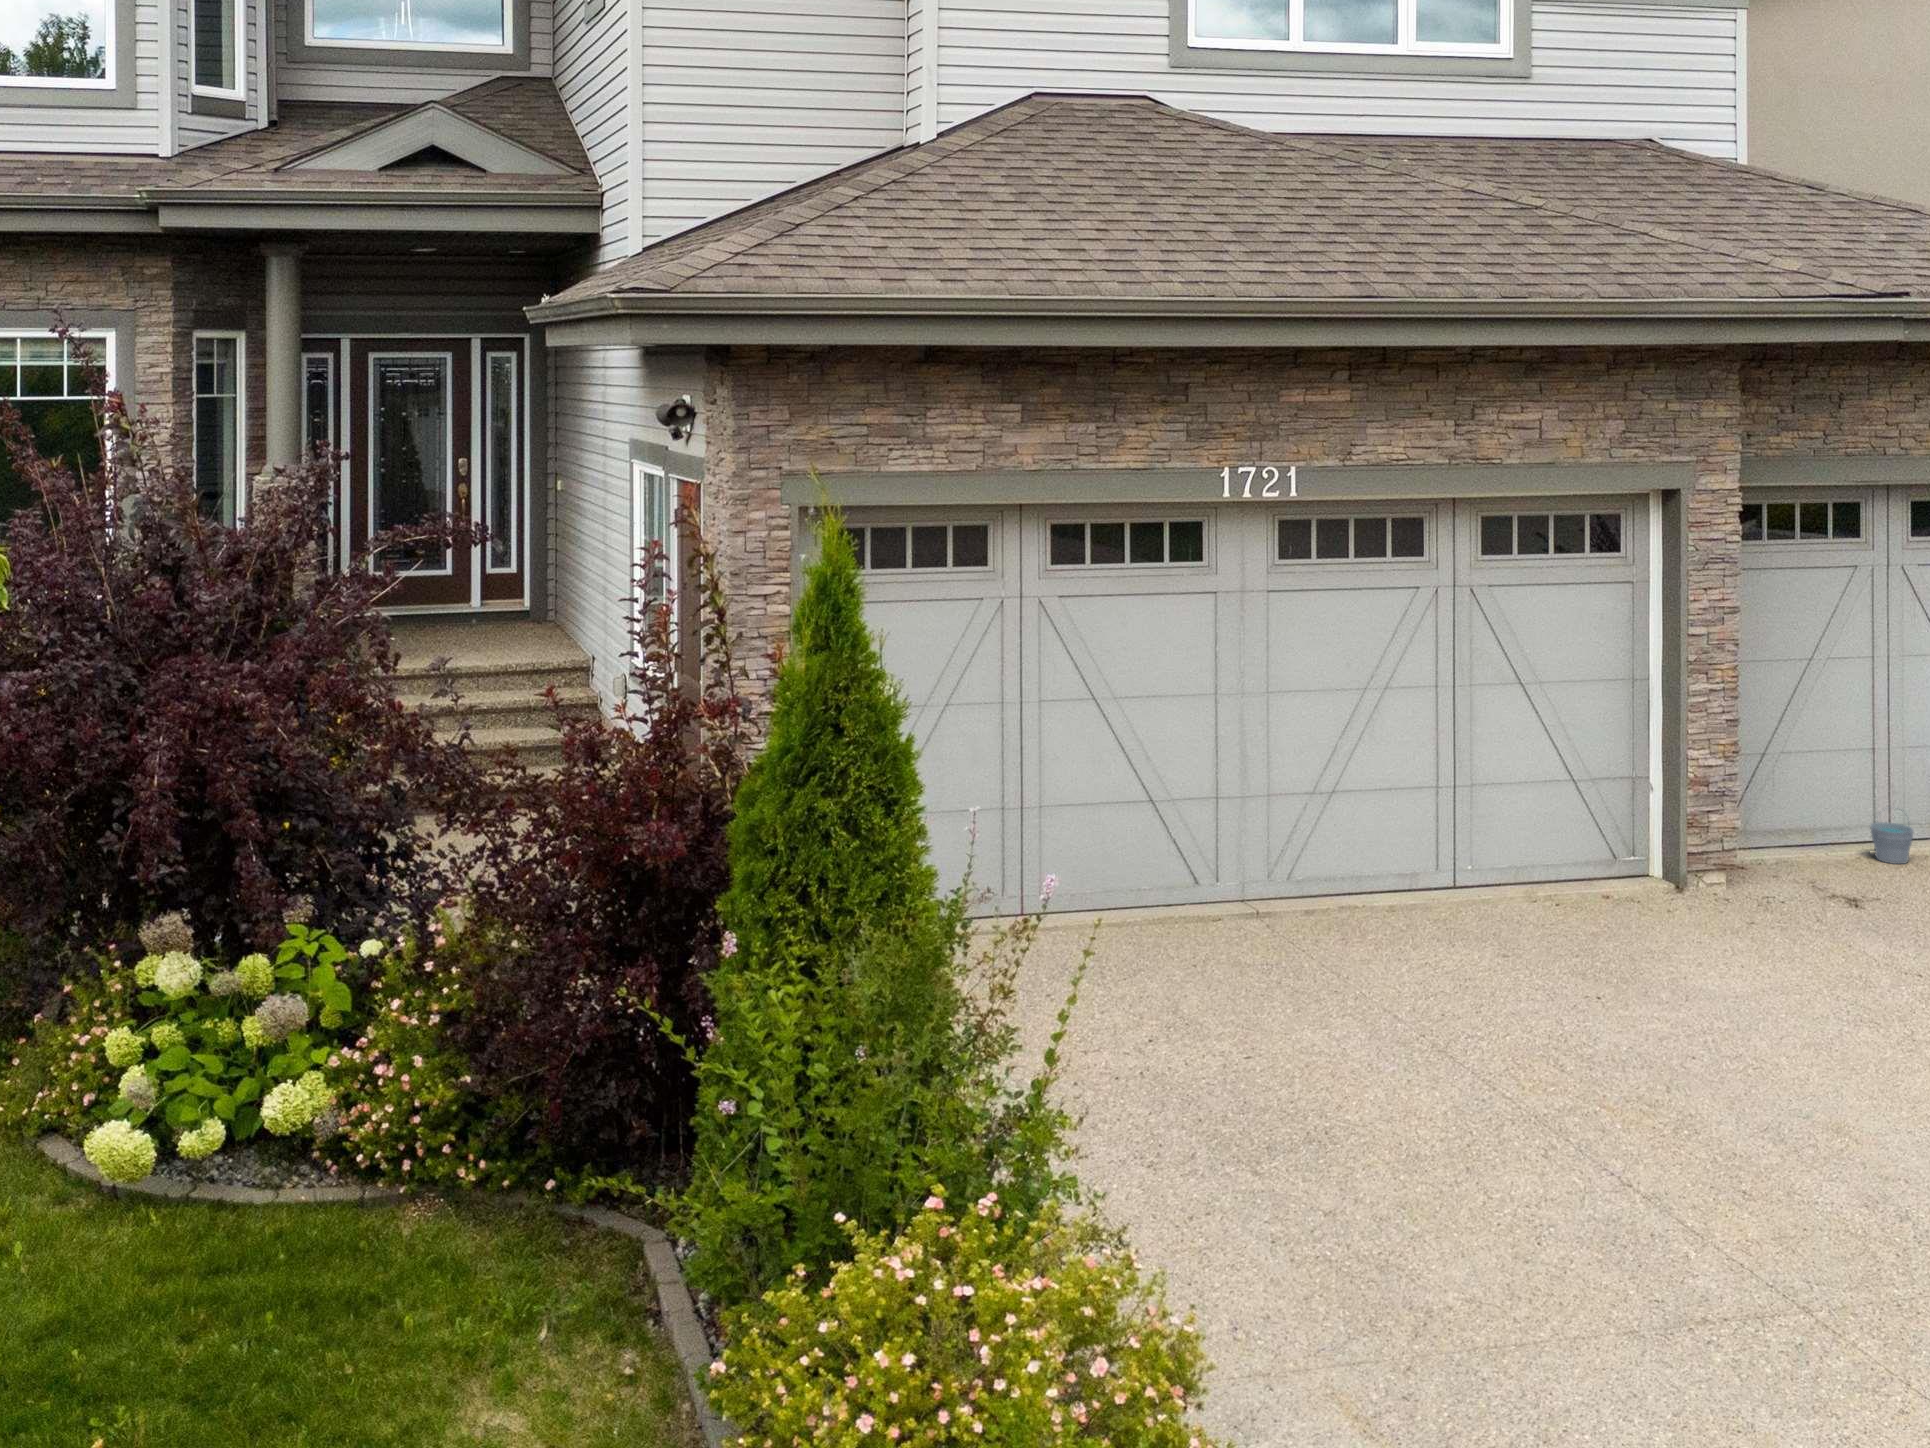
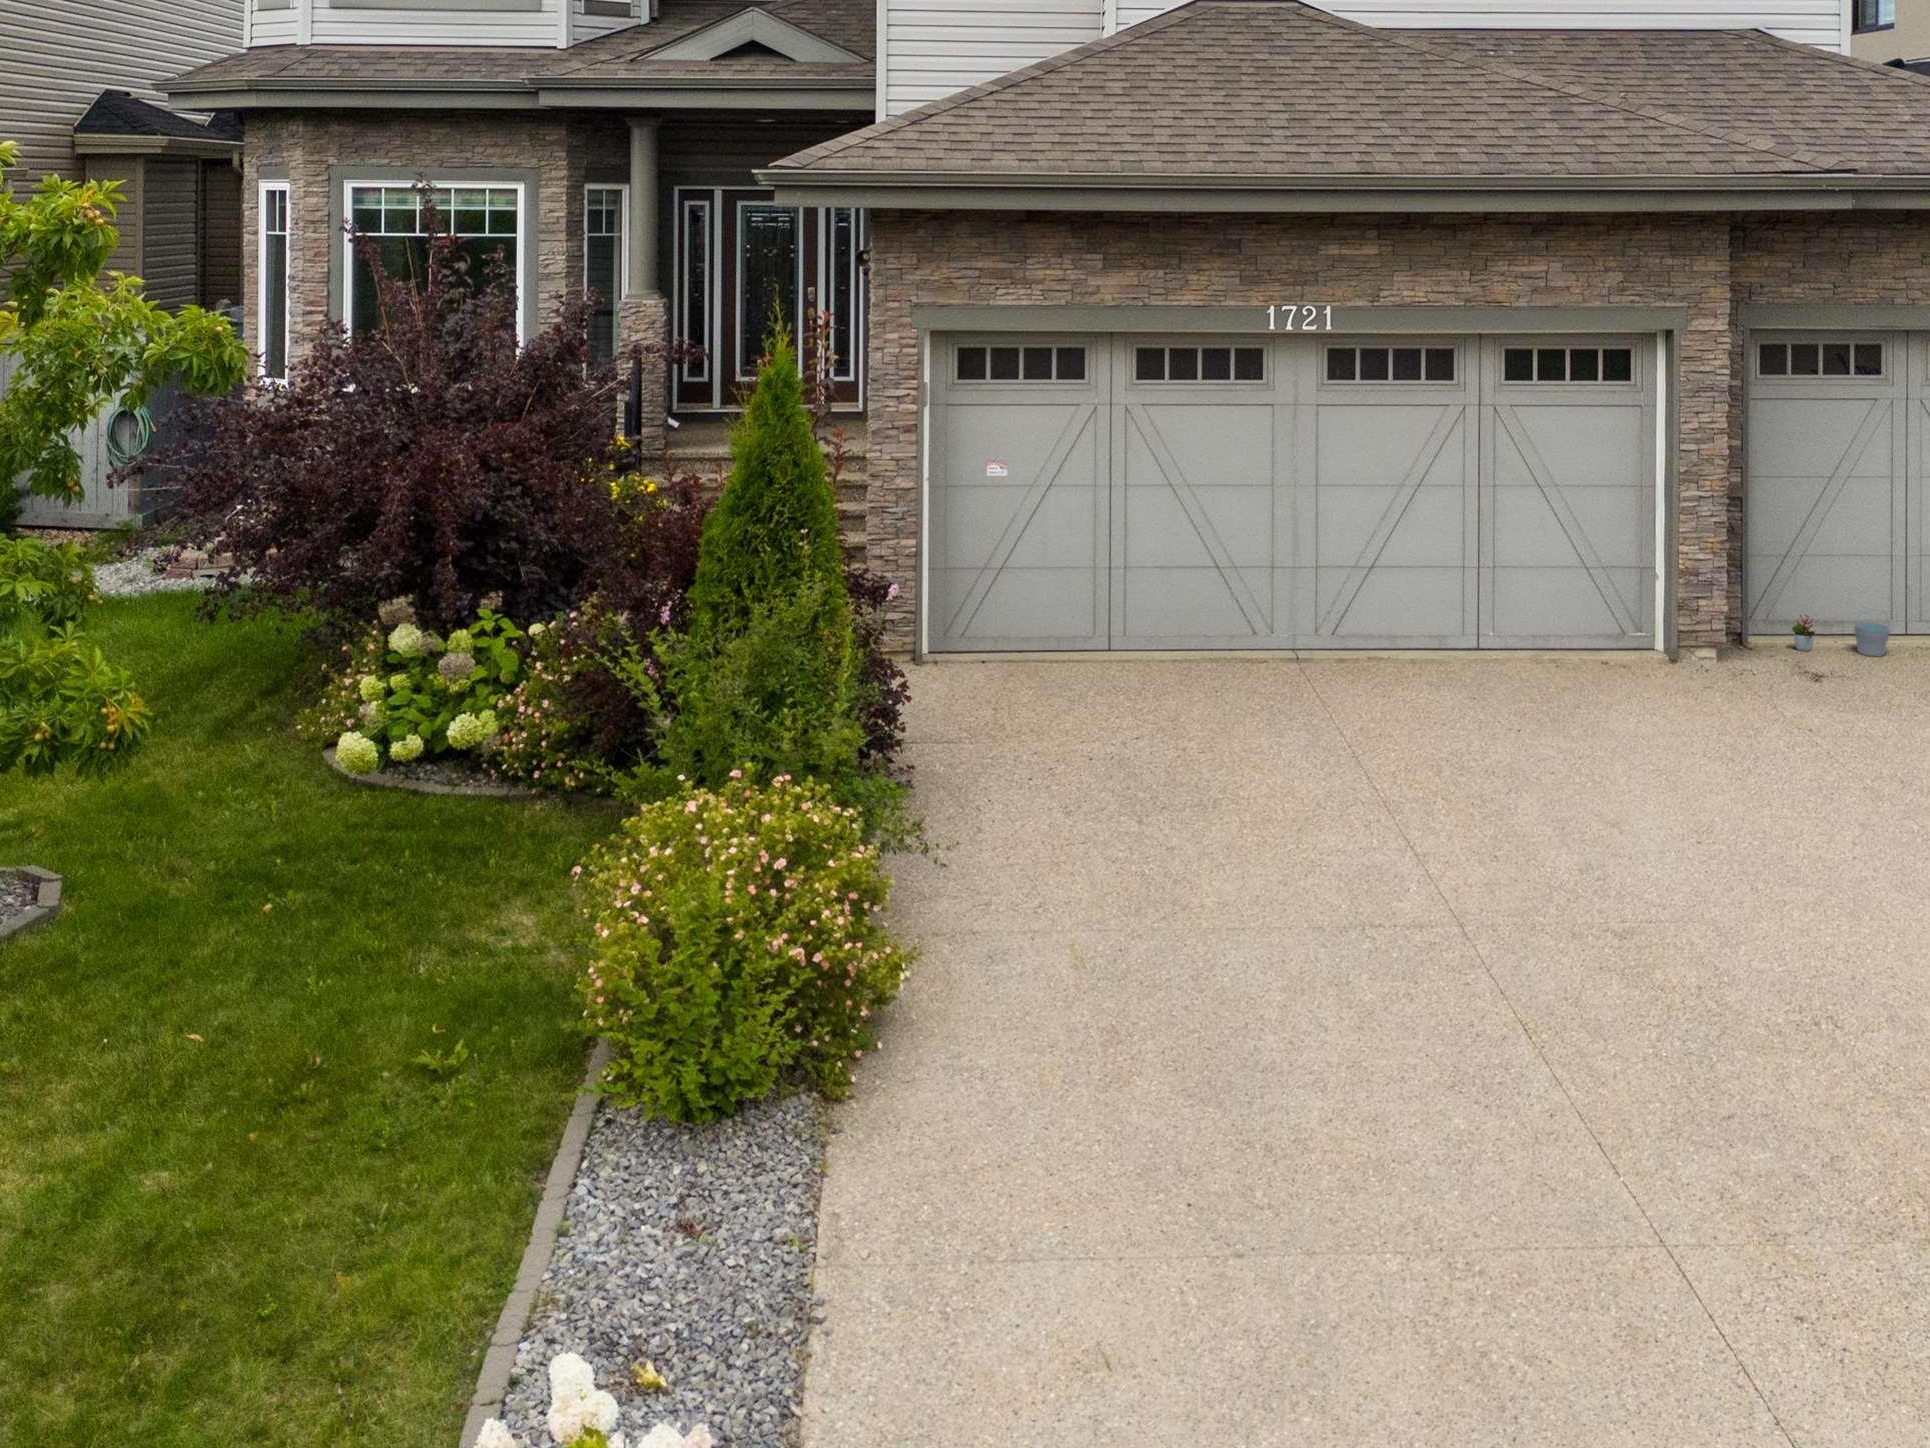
decorative plant: none [1804,818,1831,862] -> present [1792,614,1815,651]

